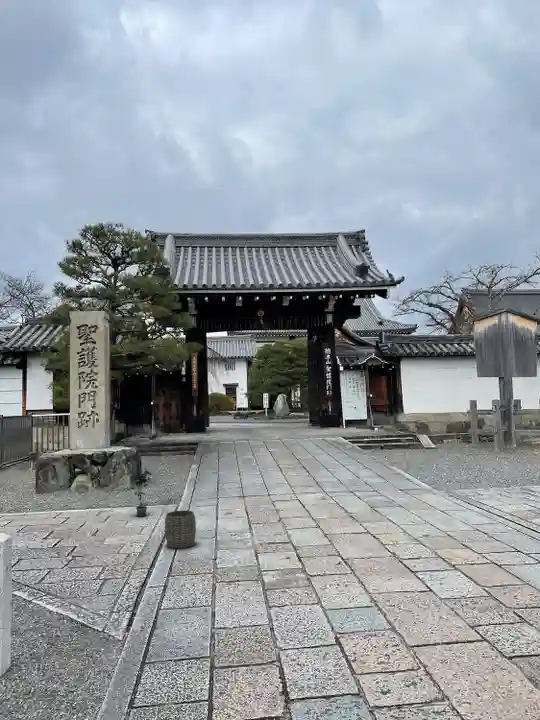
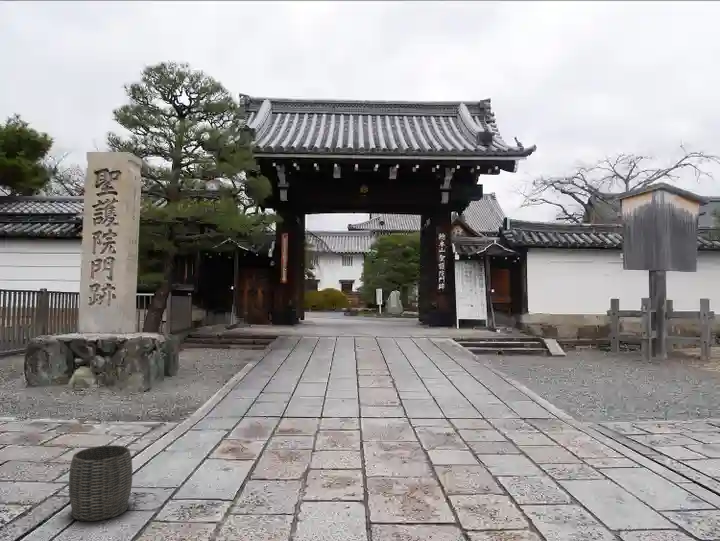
potted plant: present [134,469,151,517] -> none [90,364,125,440]

